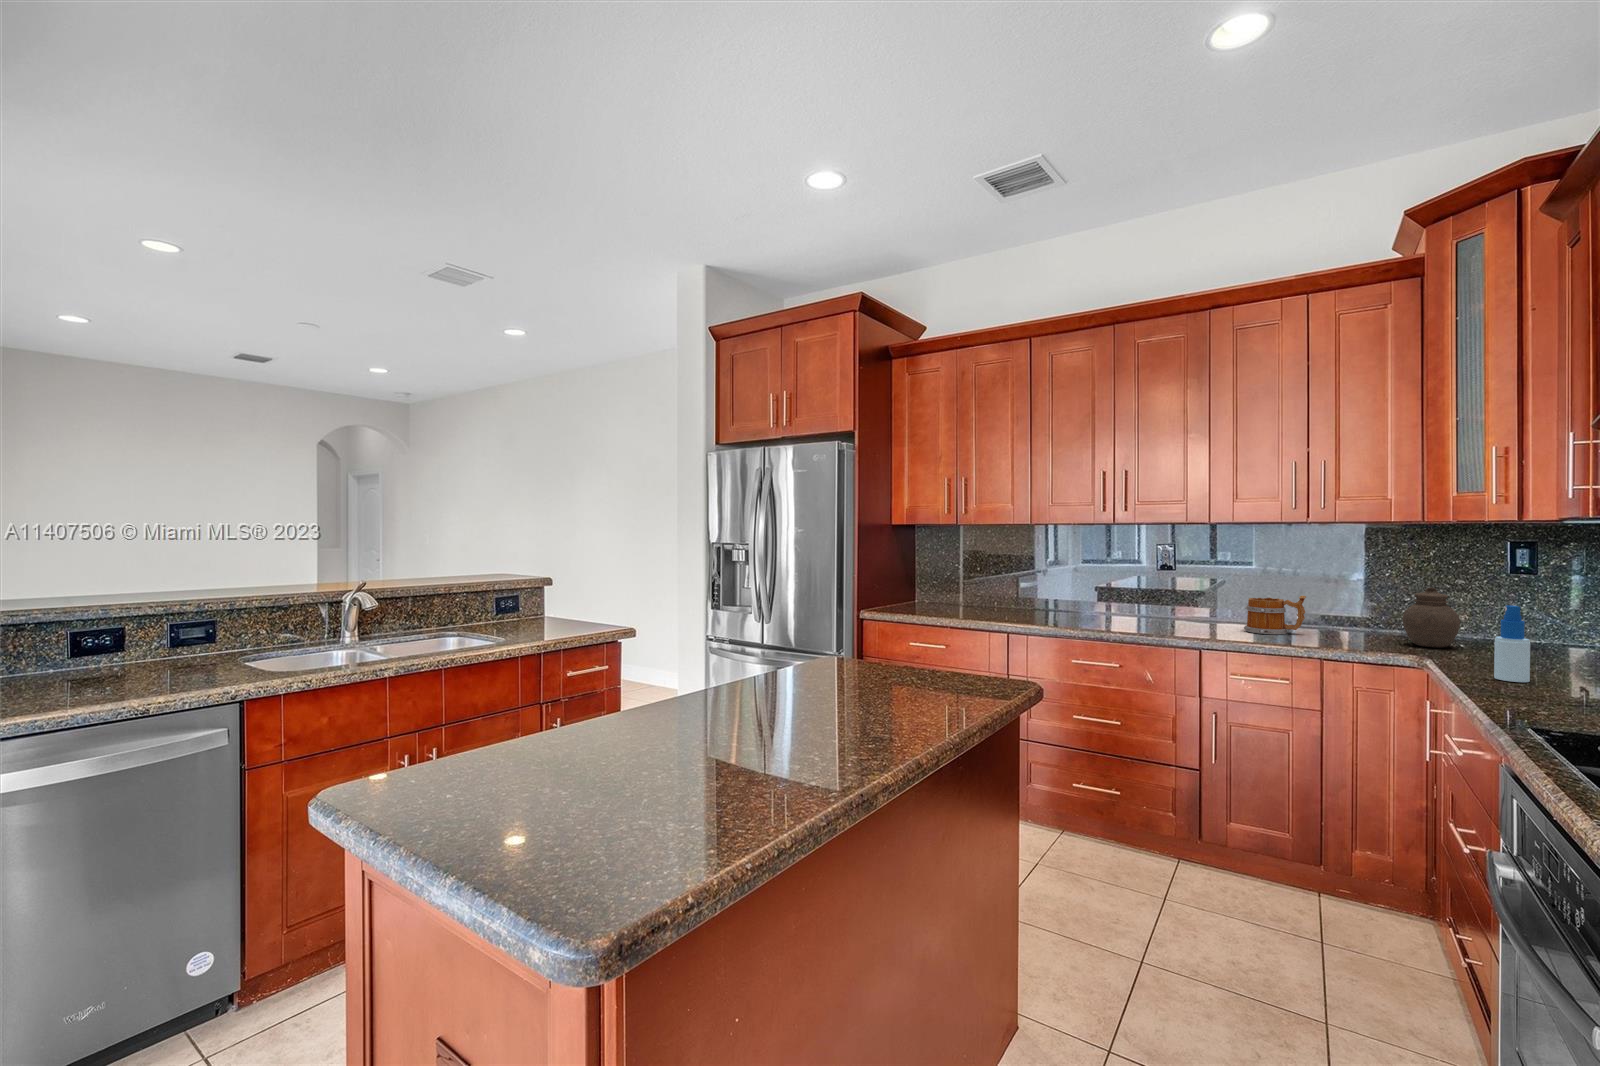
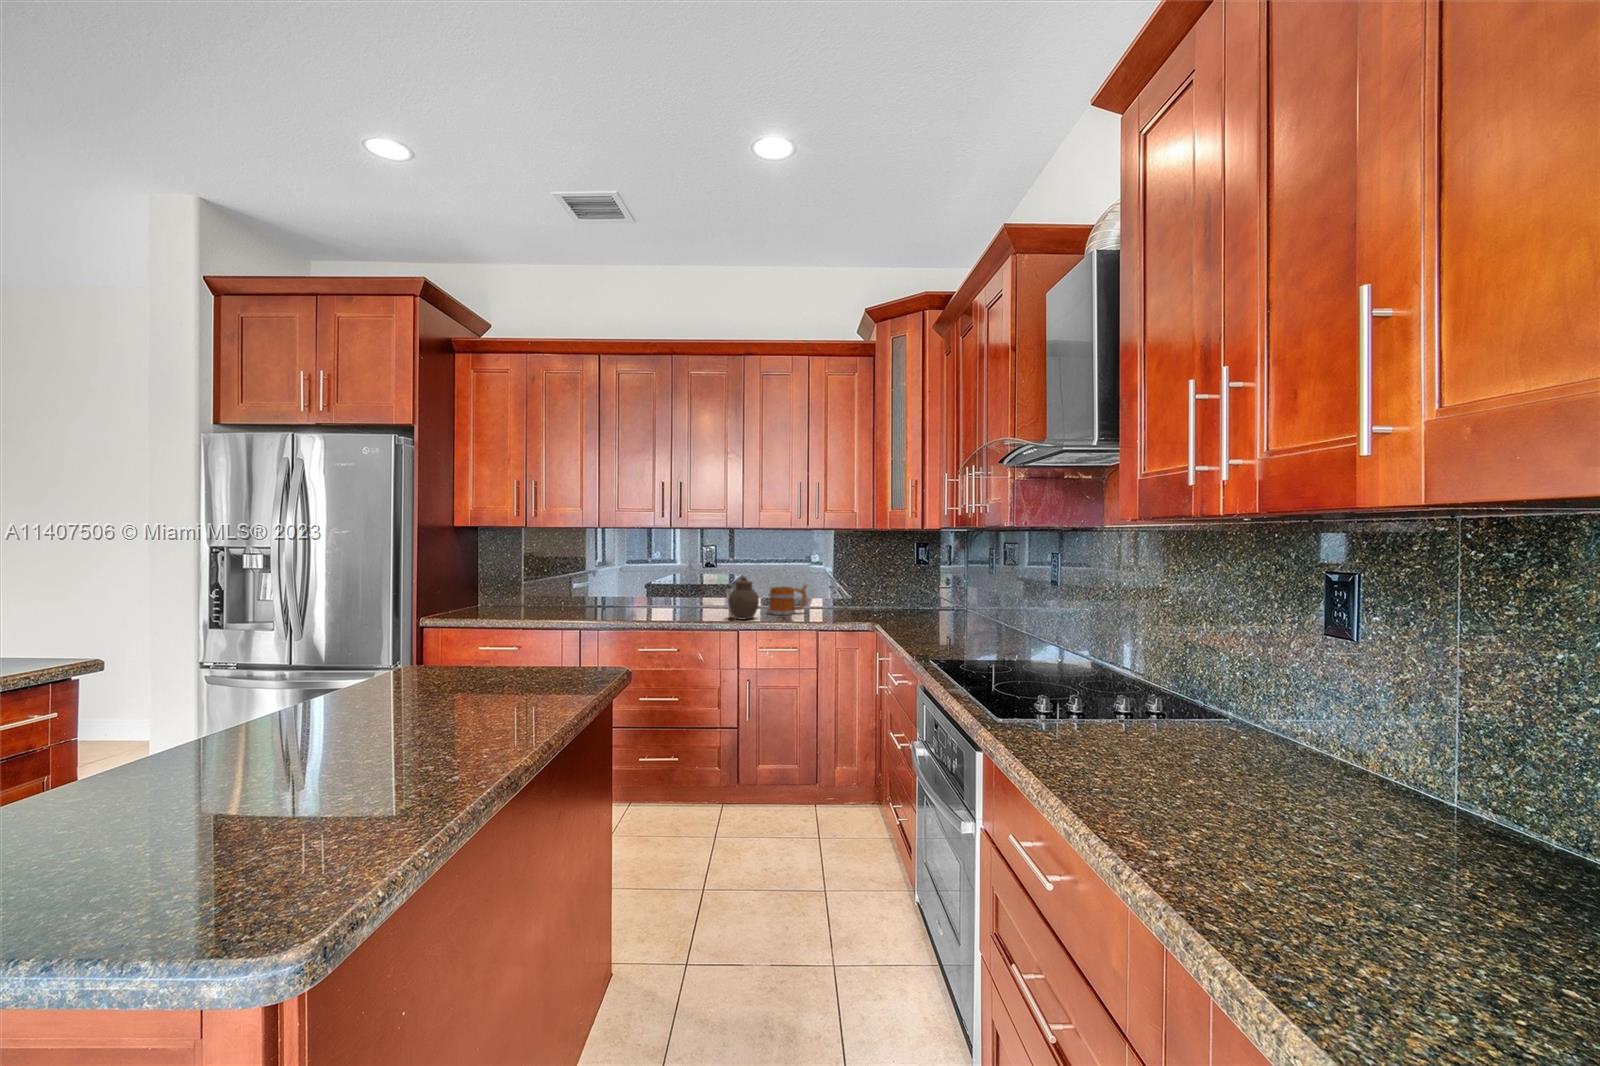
jar: present [1403,588,1460,648] -> present [728,577,759,620]
spray bottle: present [1494,605,1530,682] -> none [911,586,928,636]

